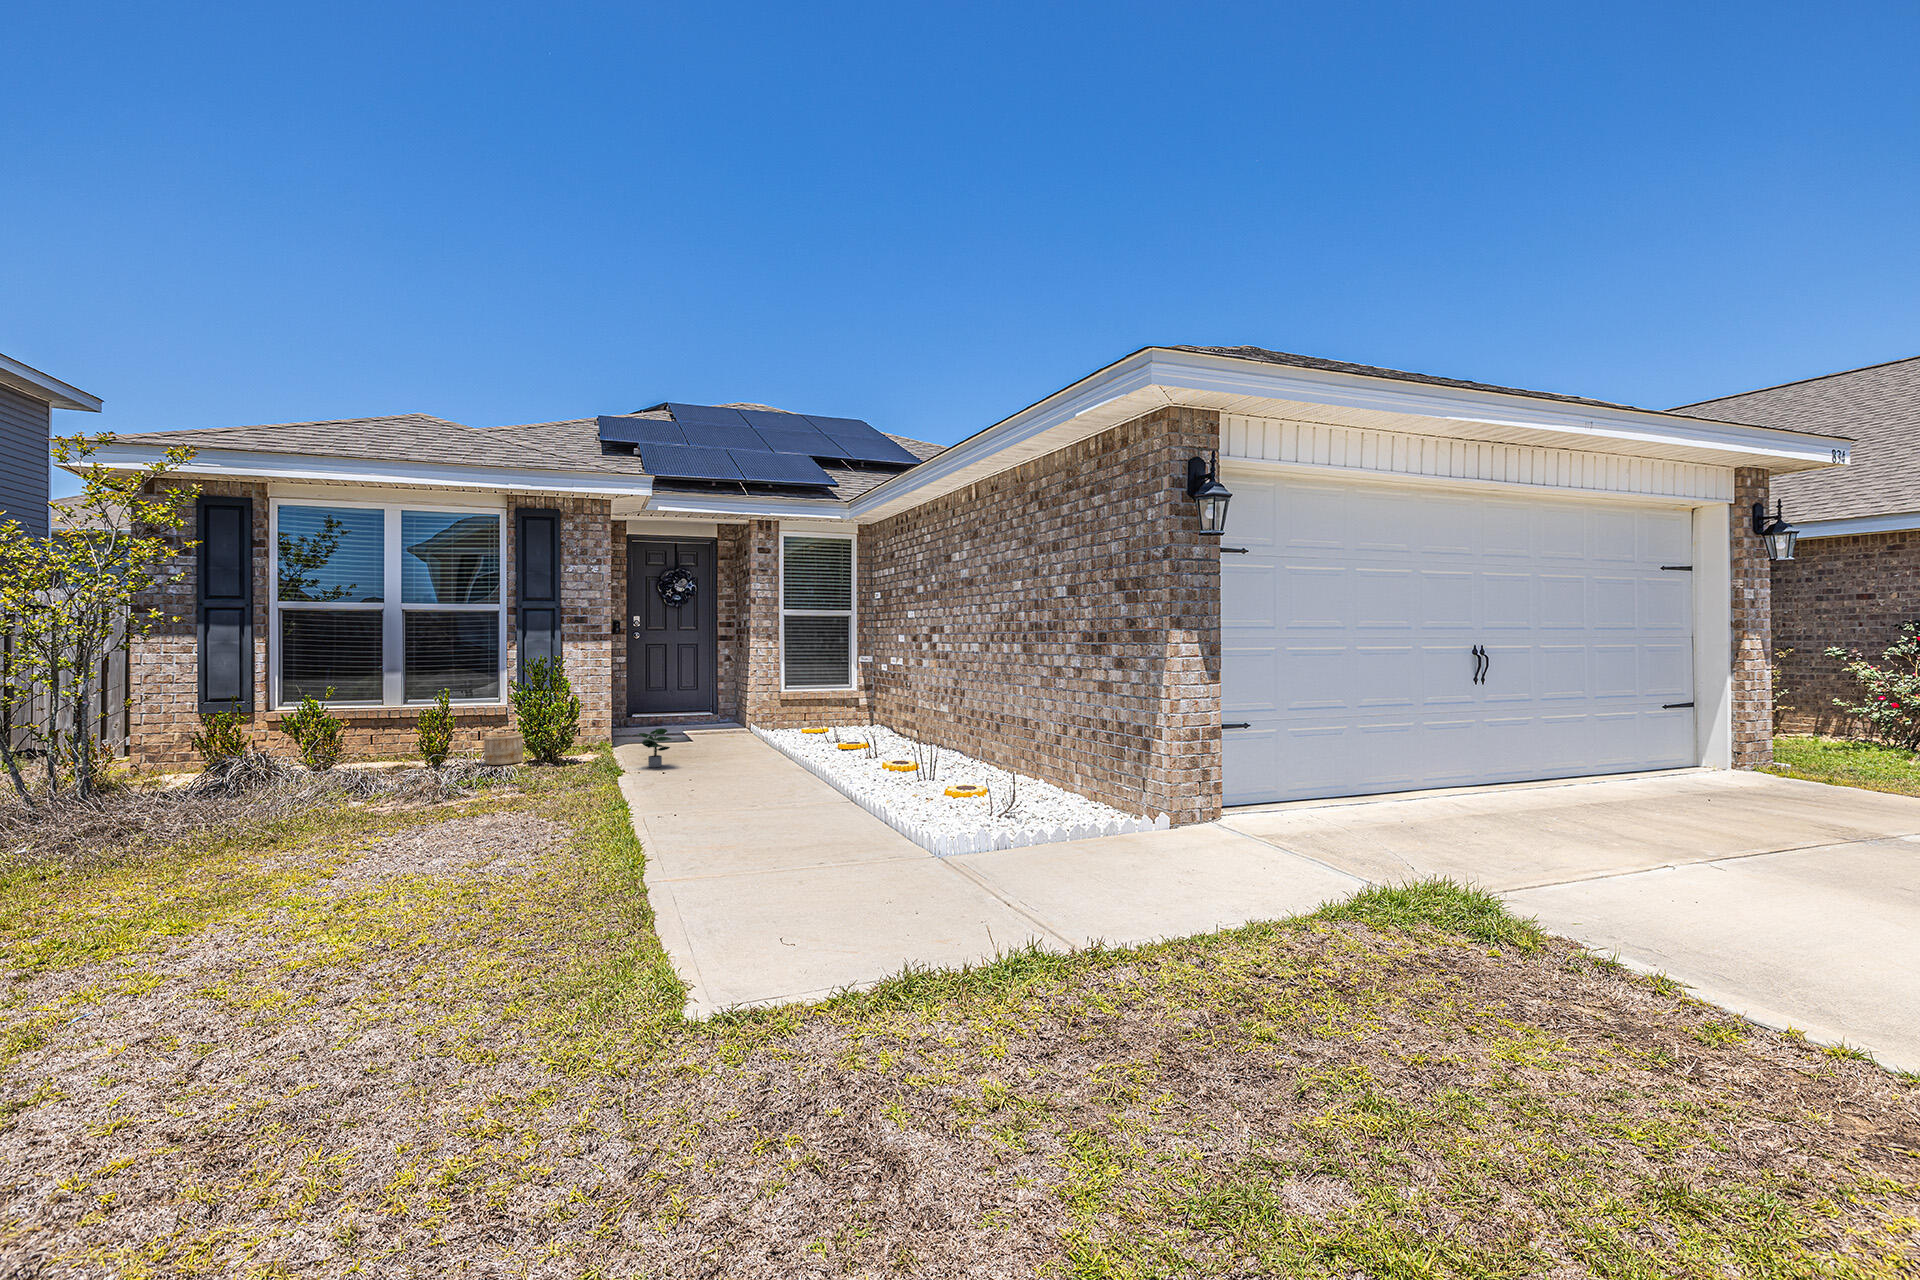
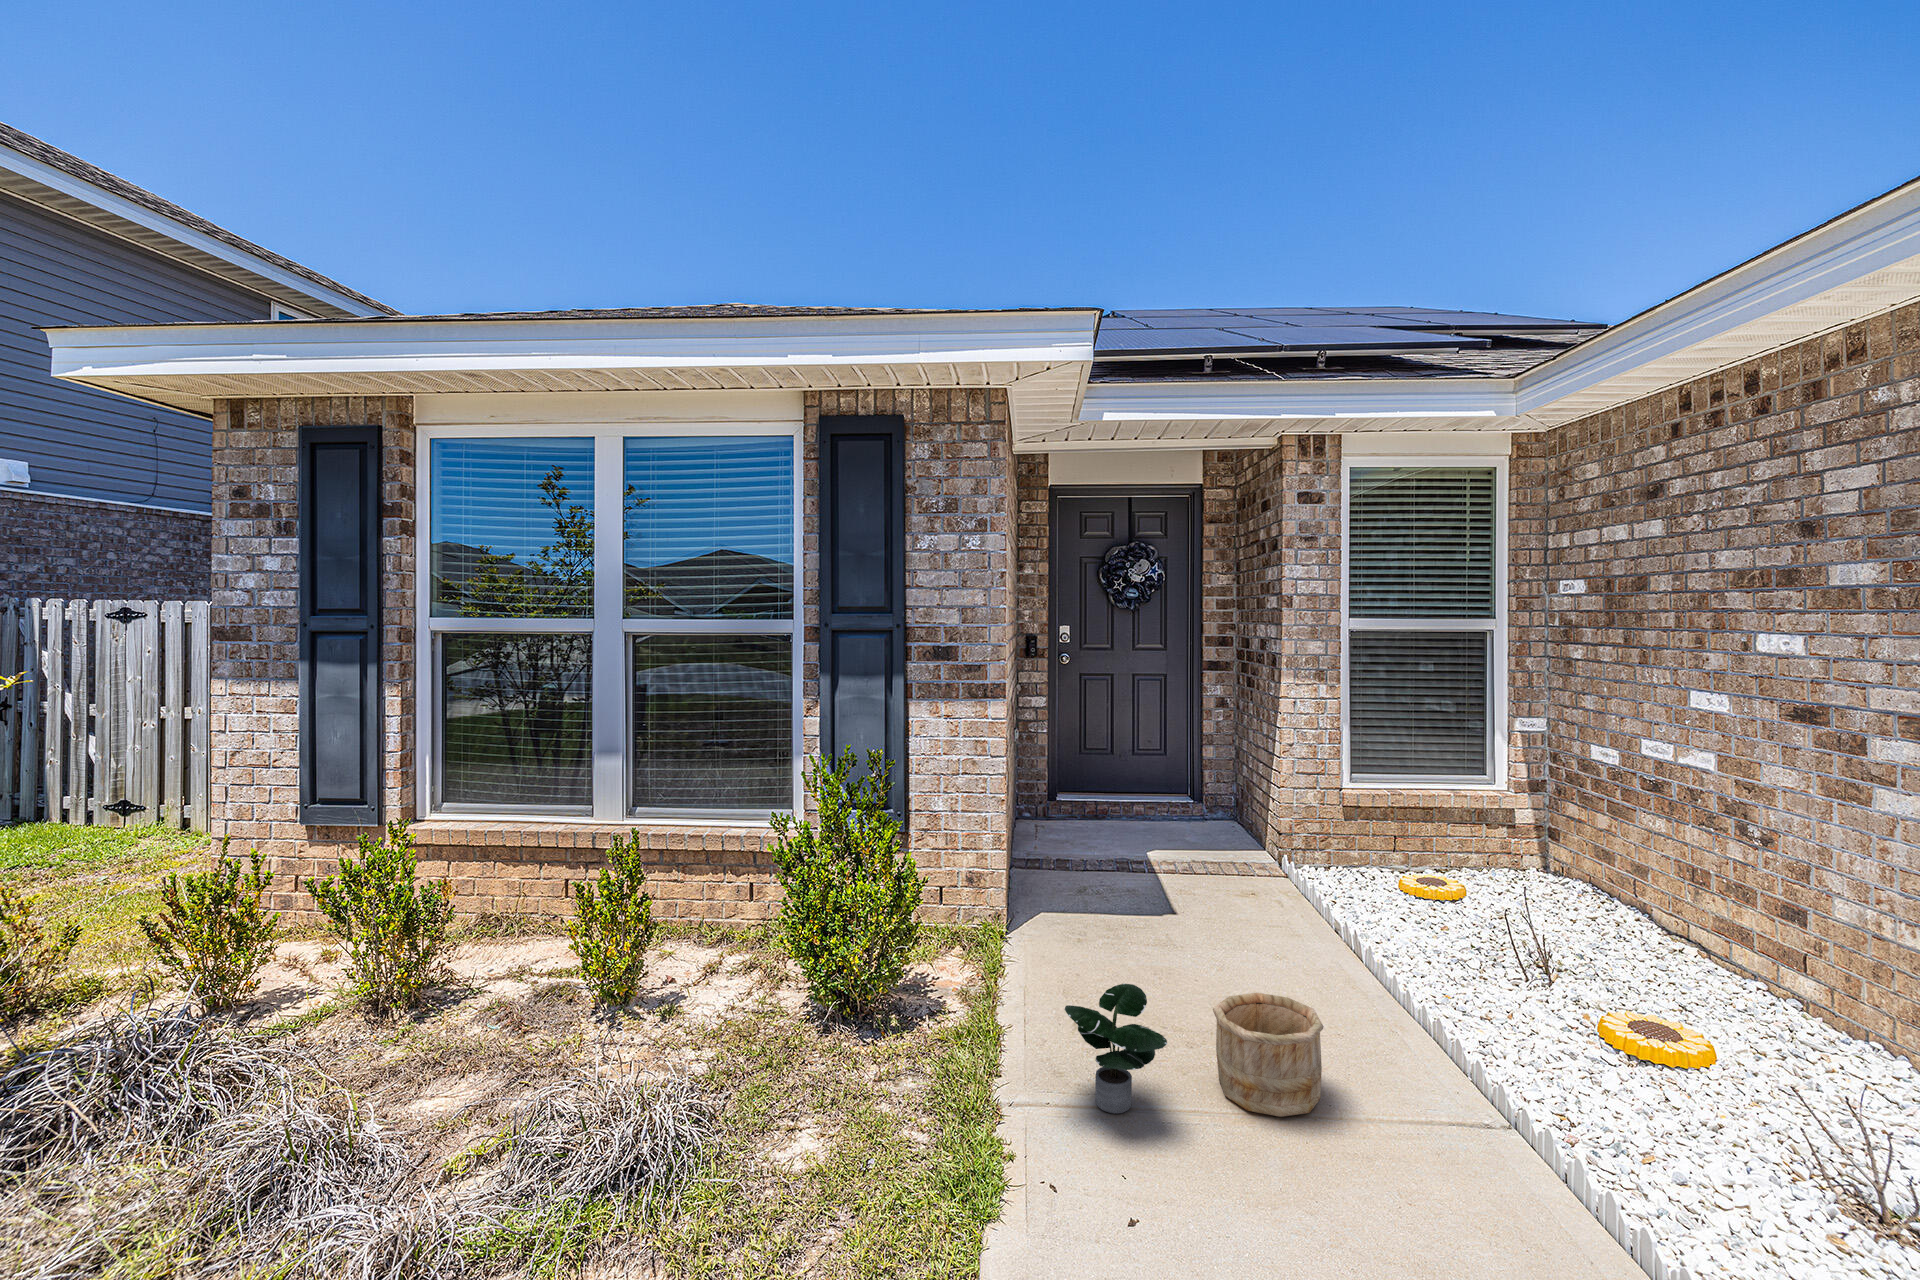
wooden bucket: present [483,733,523,765] -> present [1213,992,1324,1117]

